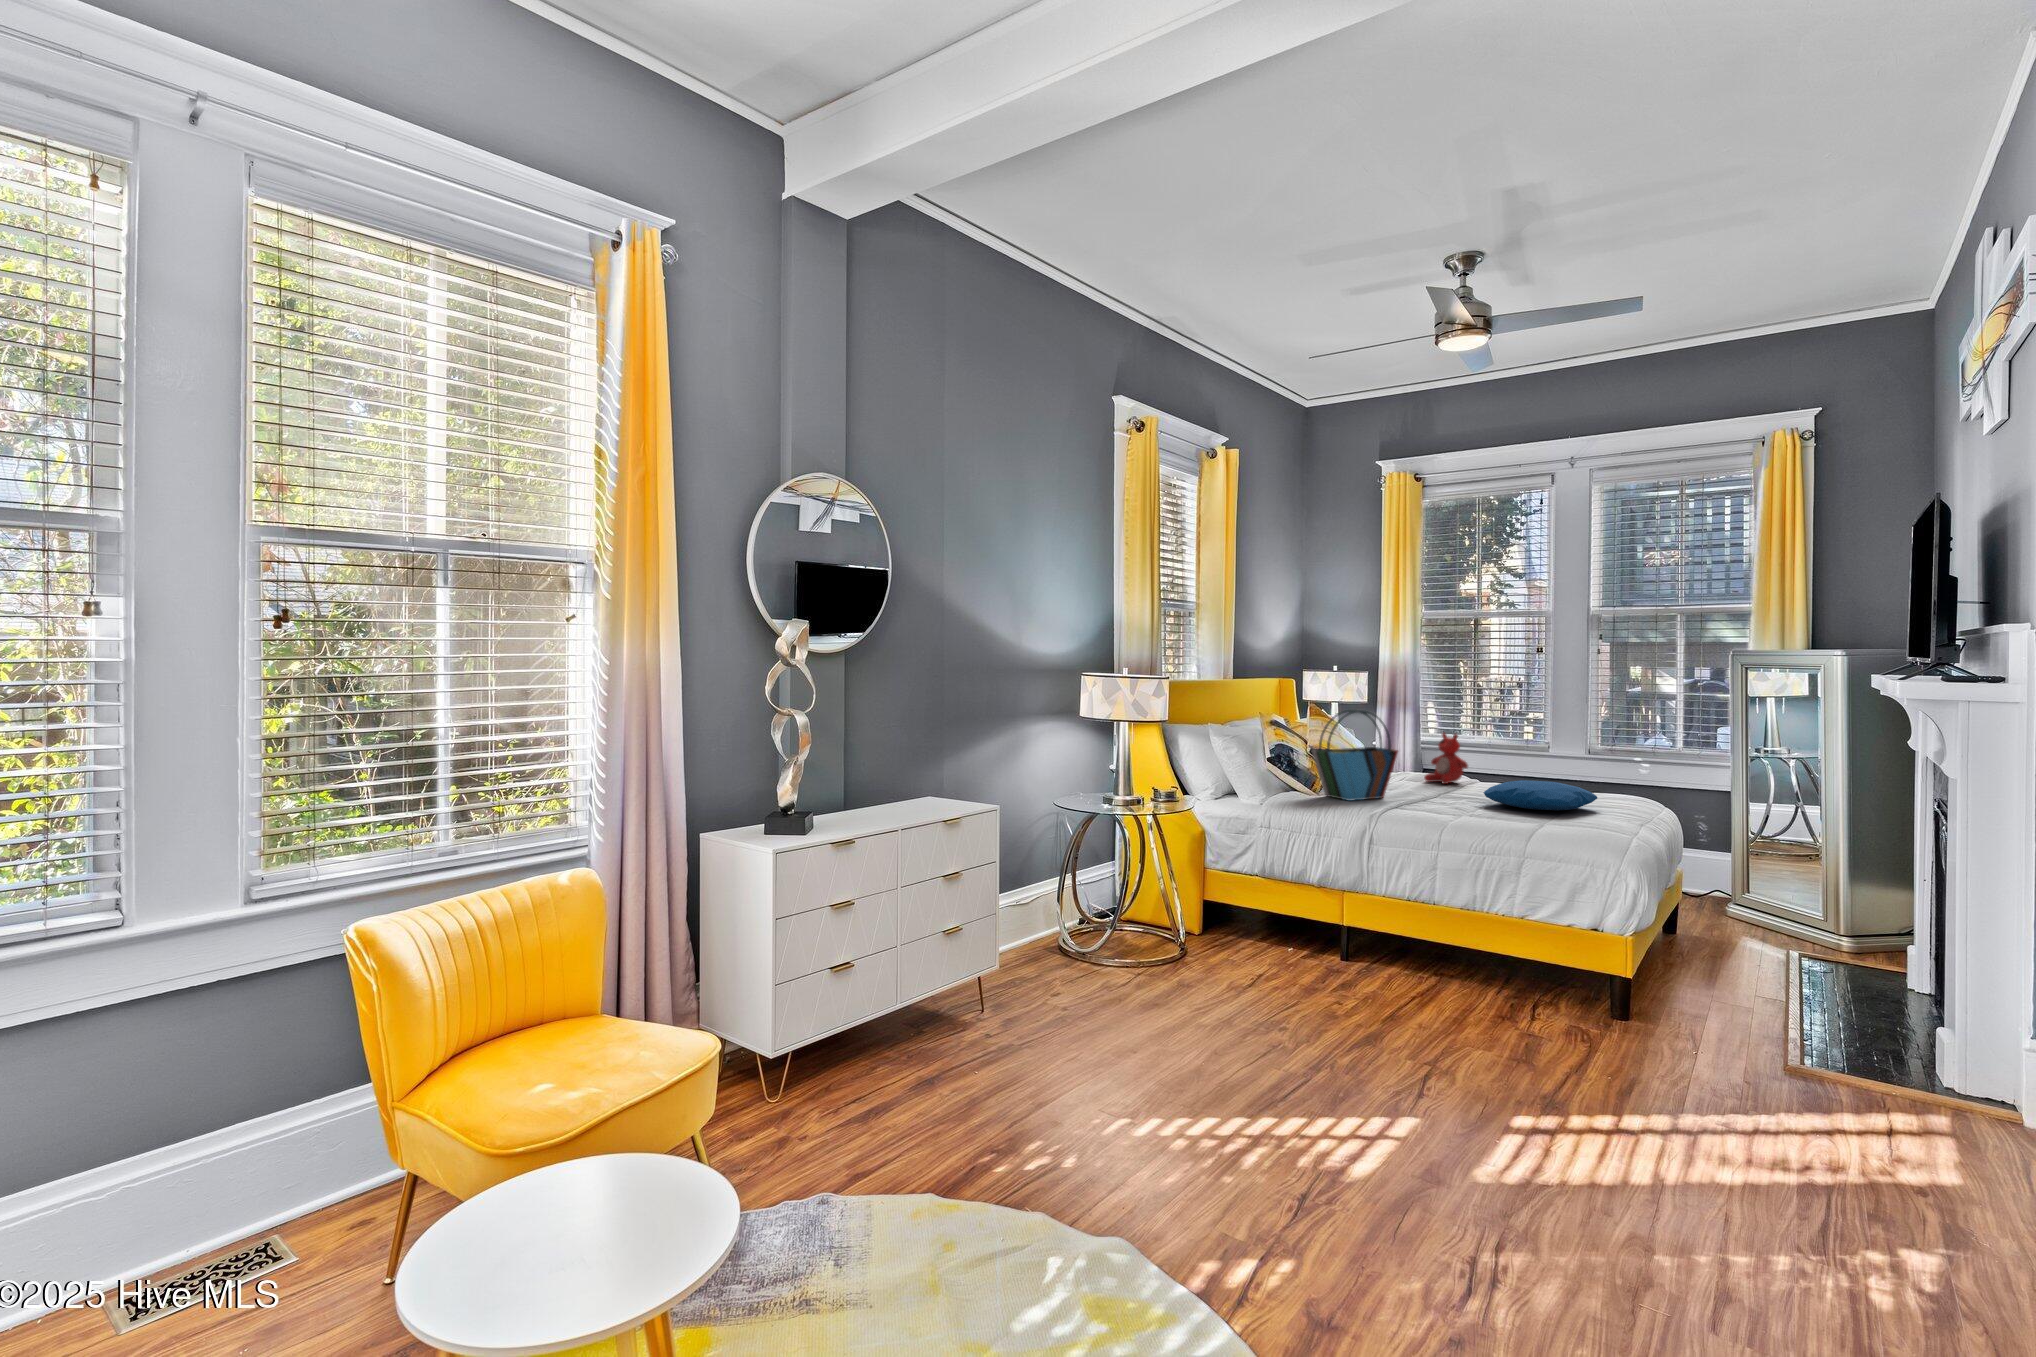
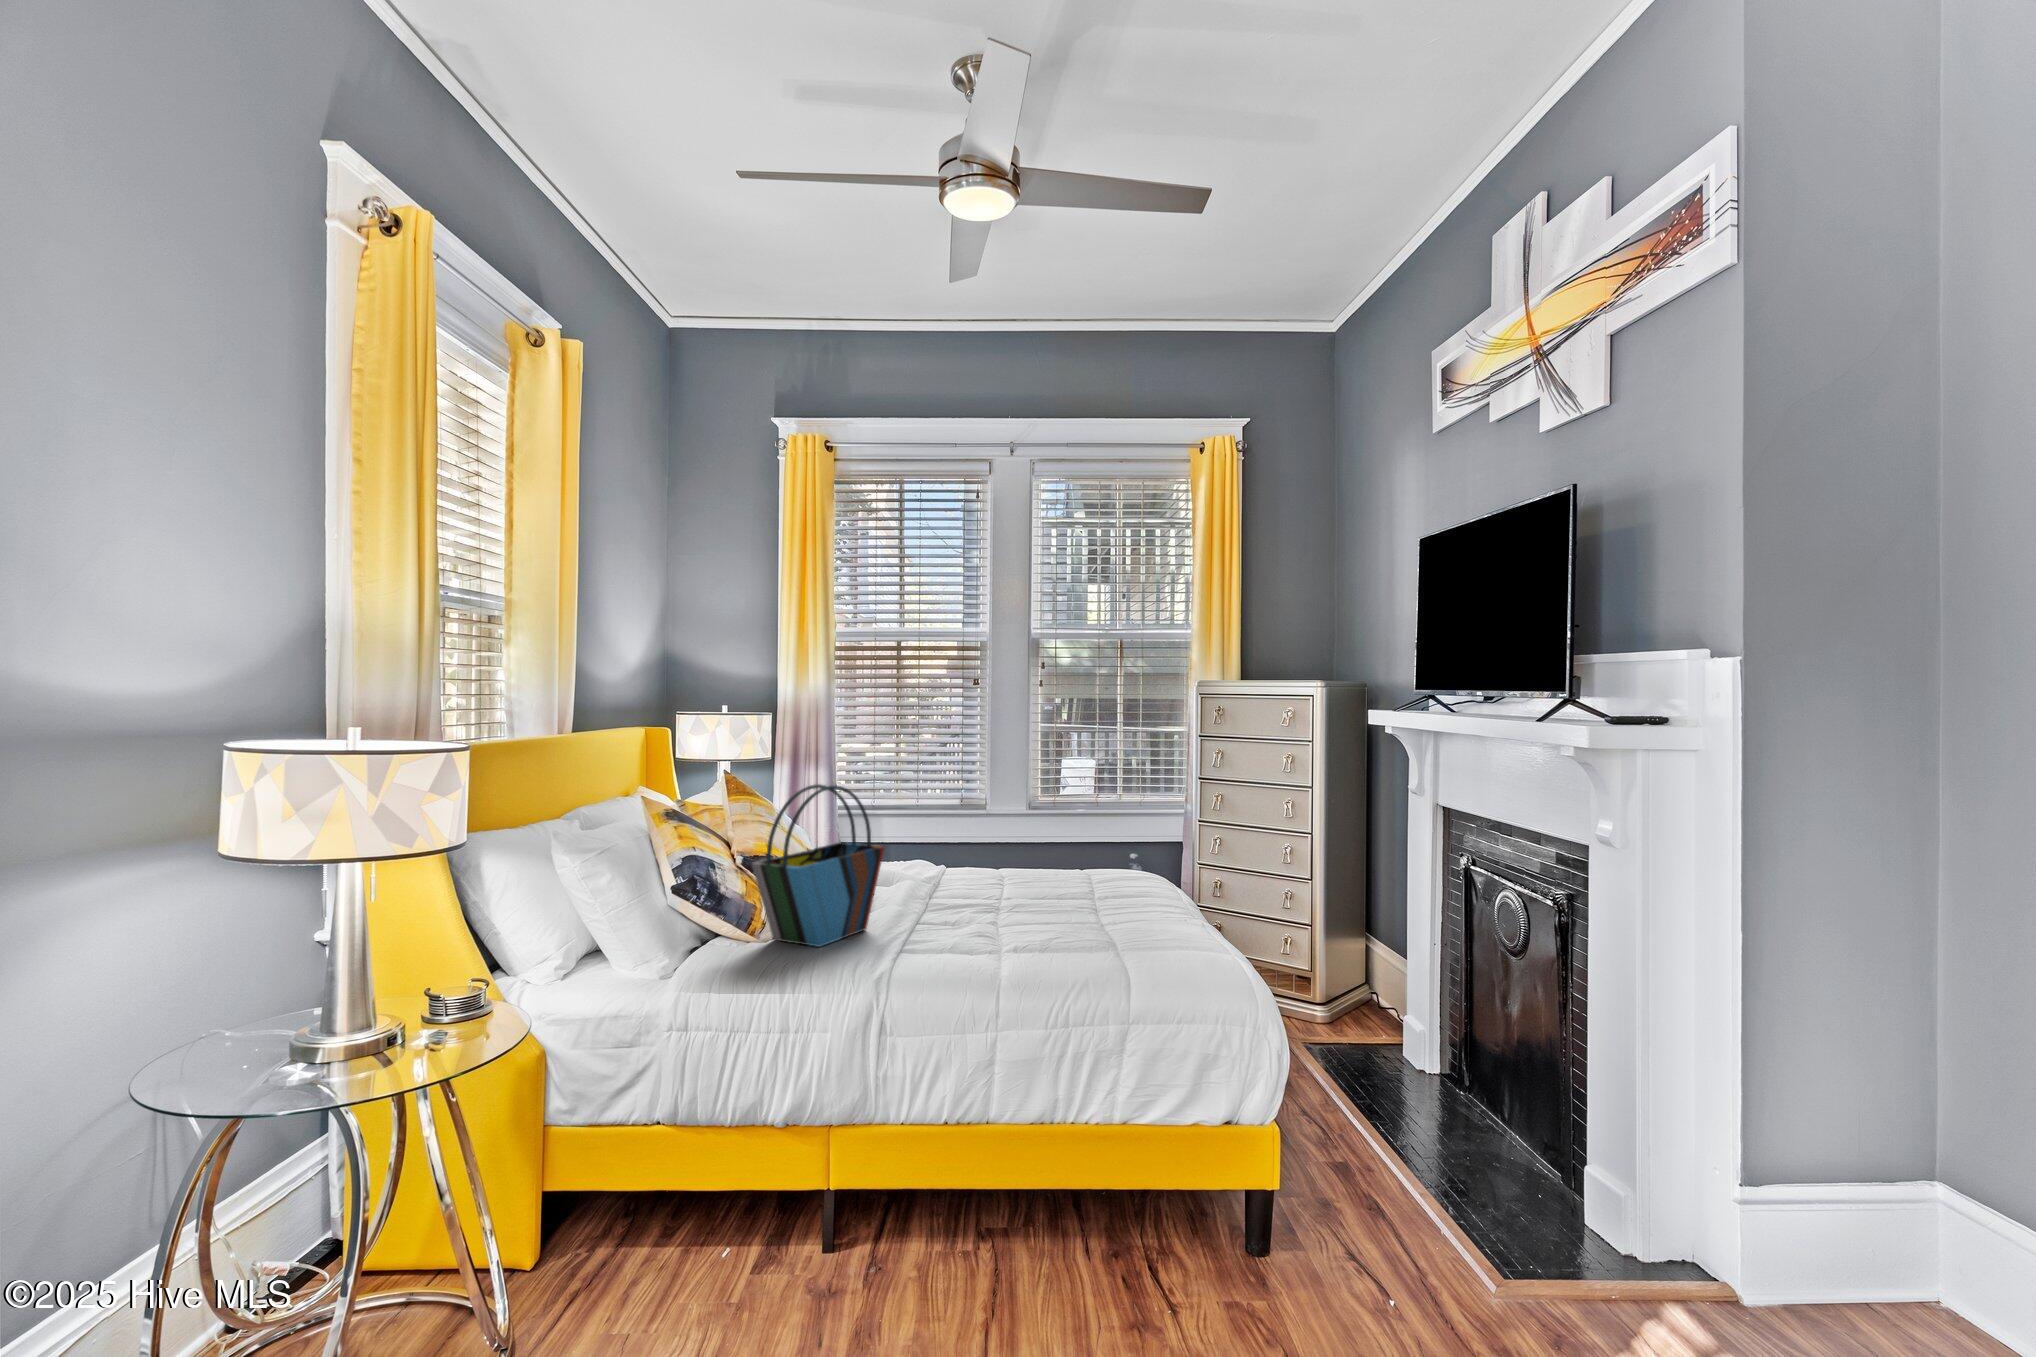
stuffed bear: present [1424,733,1468,784] -> none [889,803,948,881]
pillow: present [1483,780,1597,811] -> none [1011,874,1149,923]

